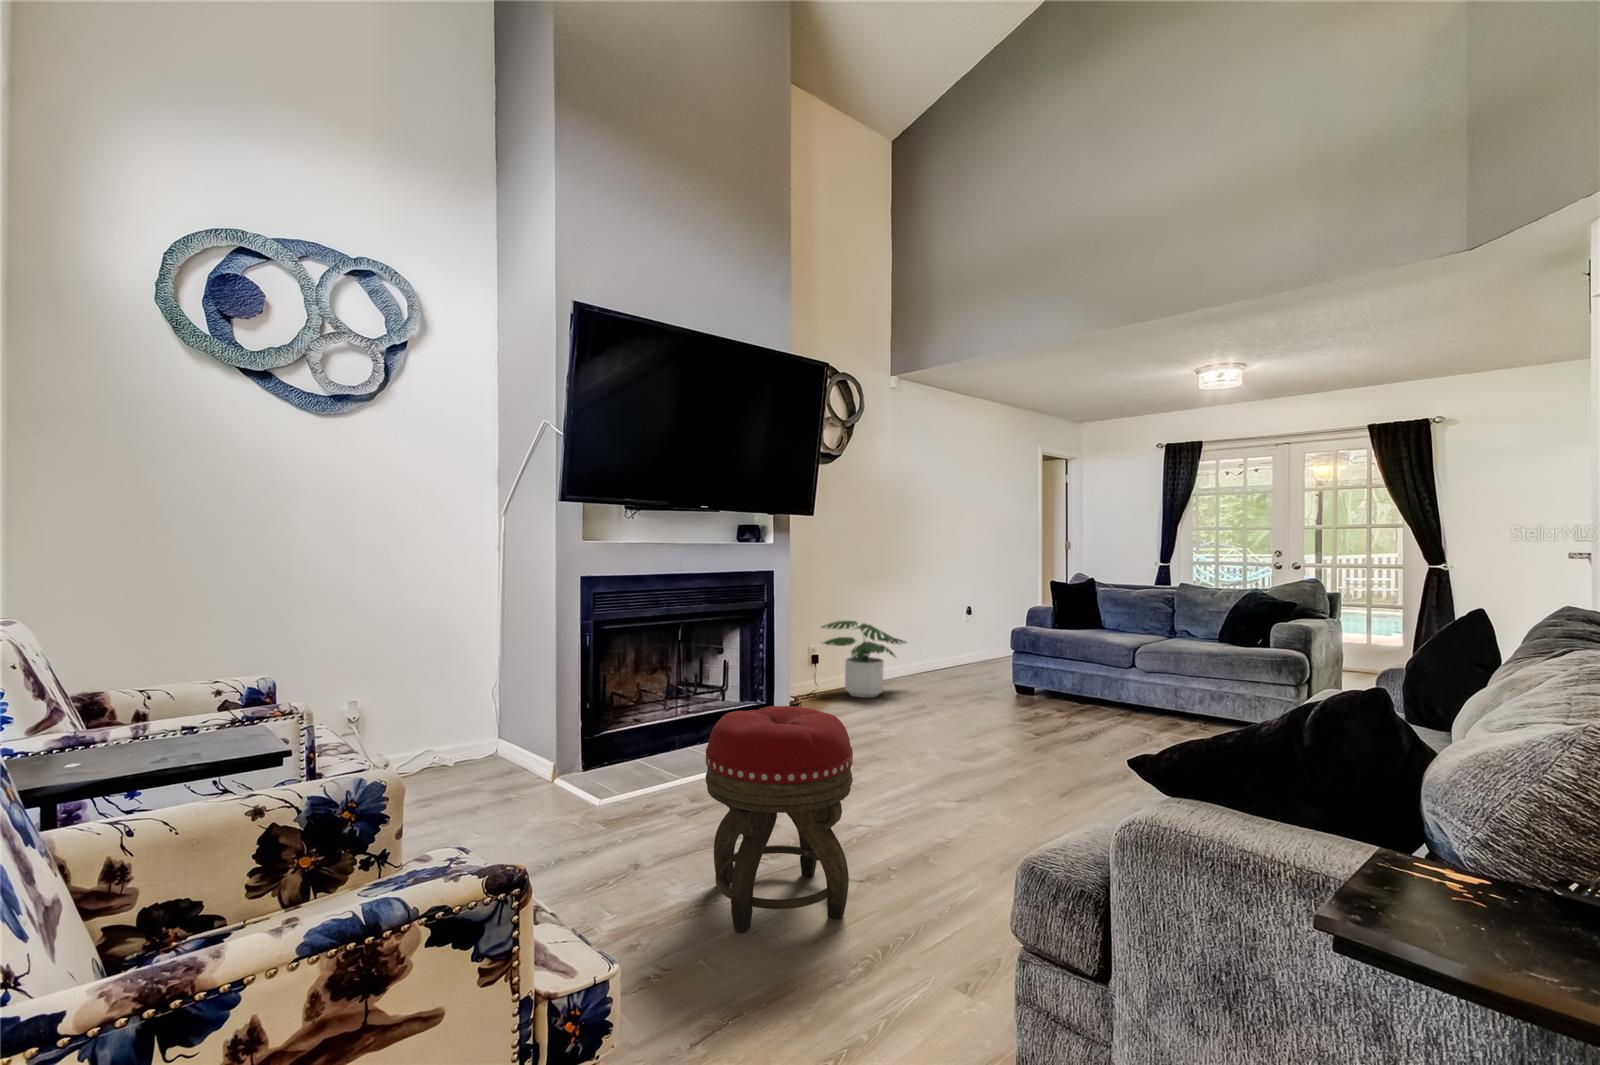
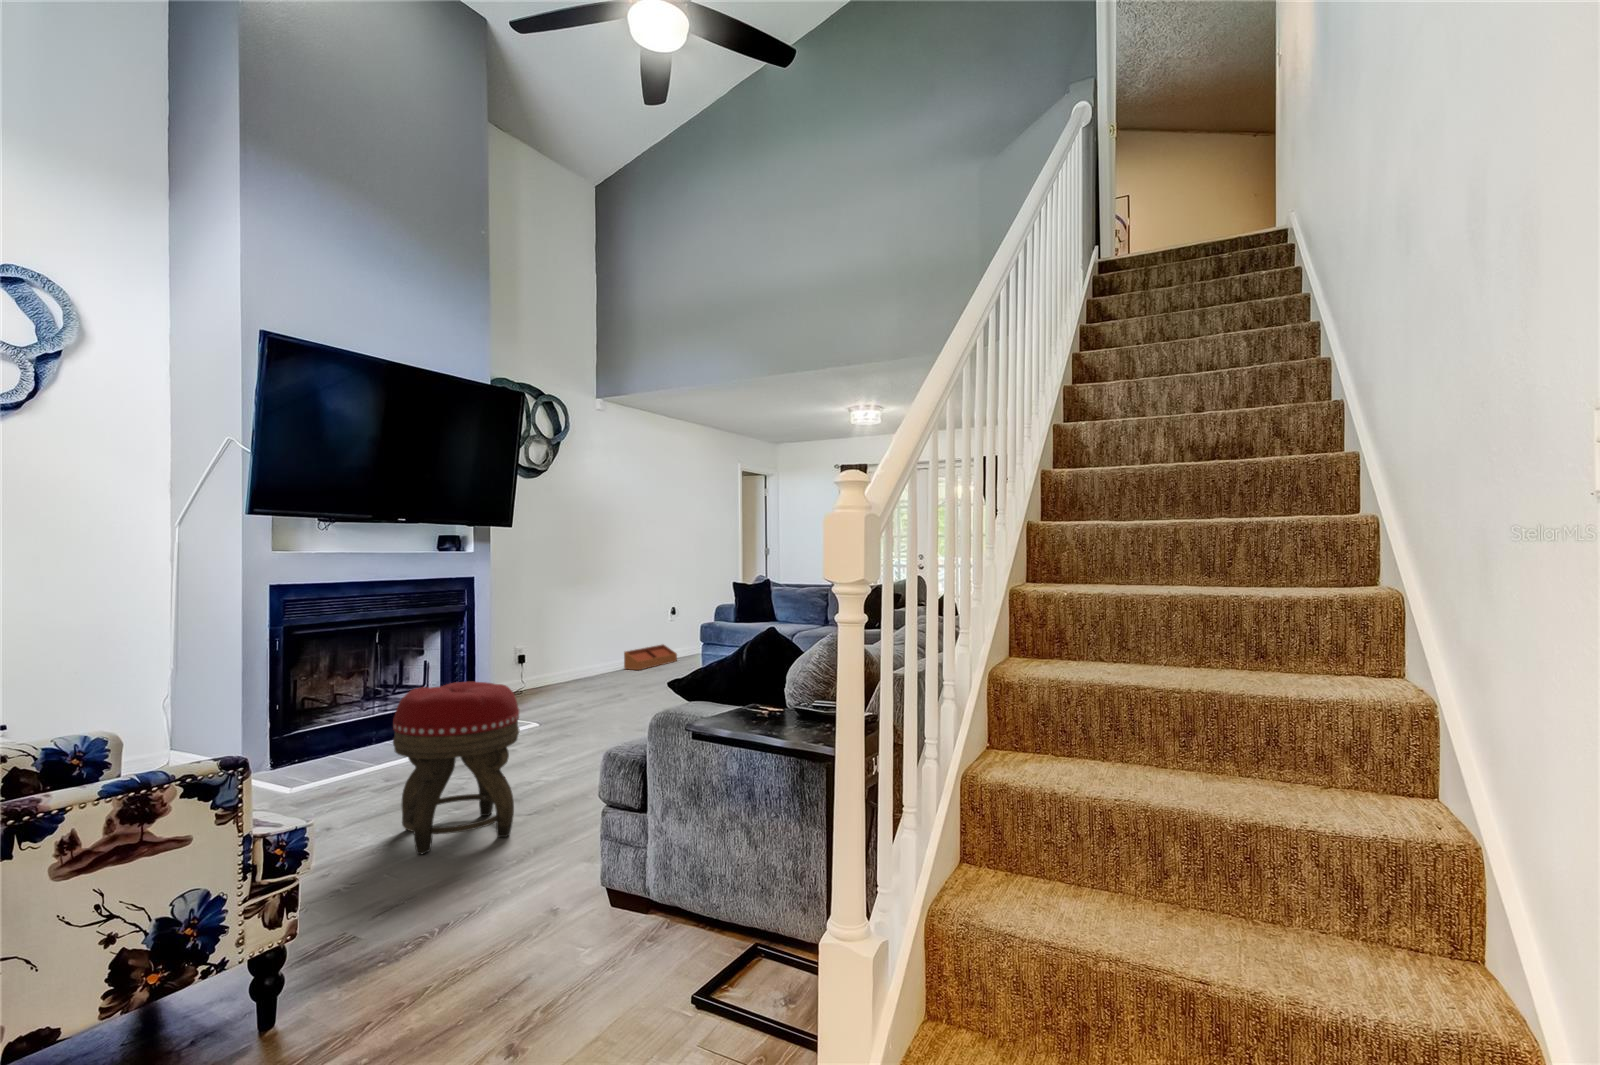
potted plant: present [822,621,906,697] -> none [525,622,608,690]
storage bin: none [920,649,977,677] -> present [624,645,677,670]

